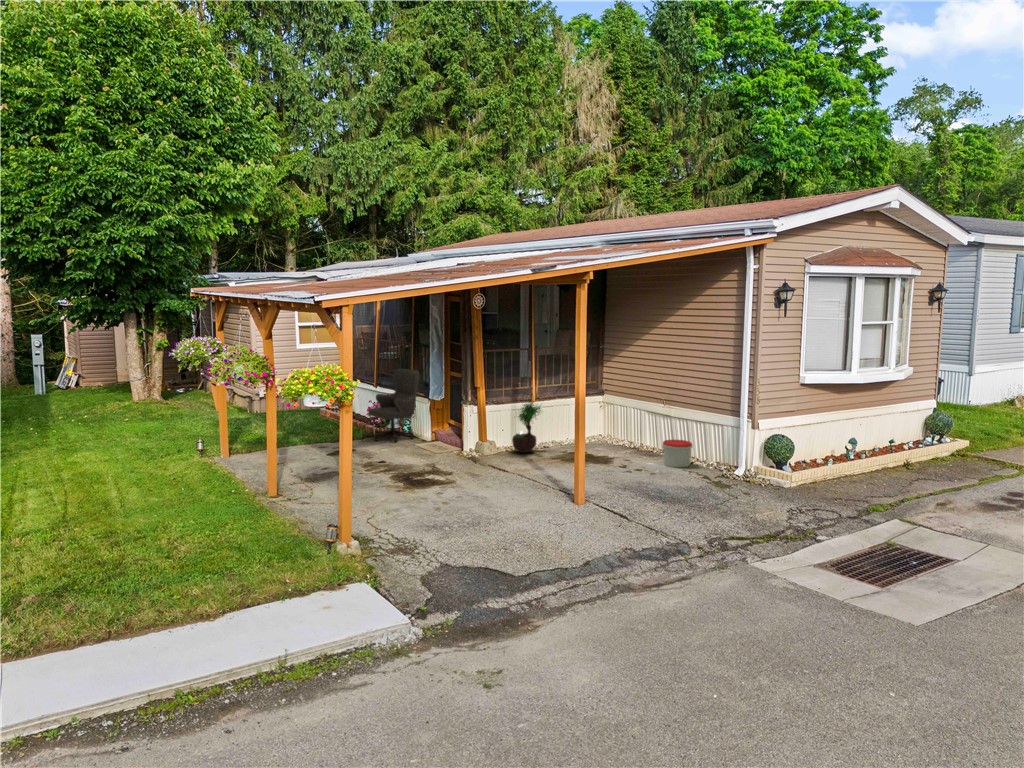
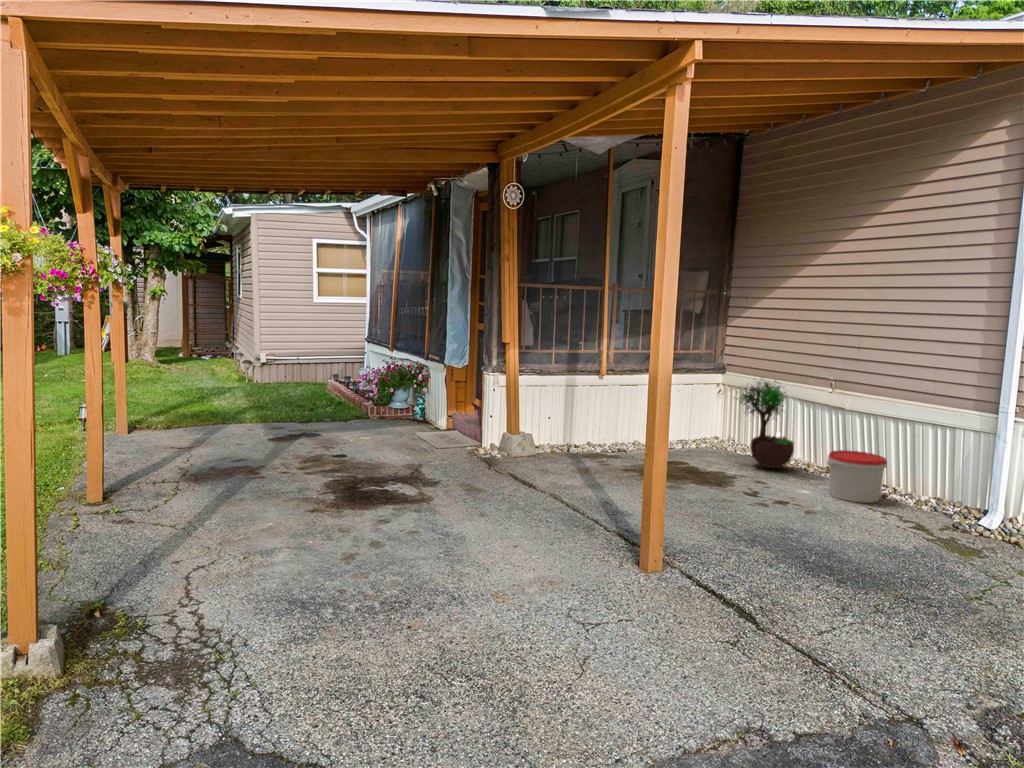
chair: present [368,369,419,442] -> none [355,319,433,428]
potted tree: present [512,401,541,453] -> present [736,380,794,468]

